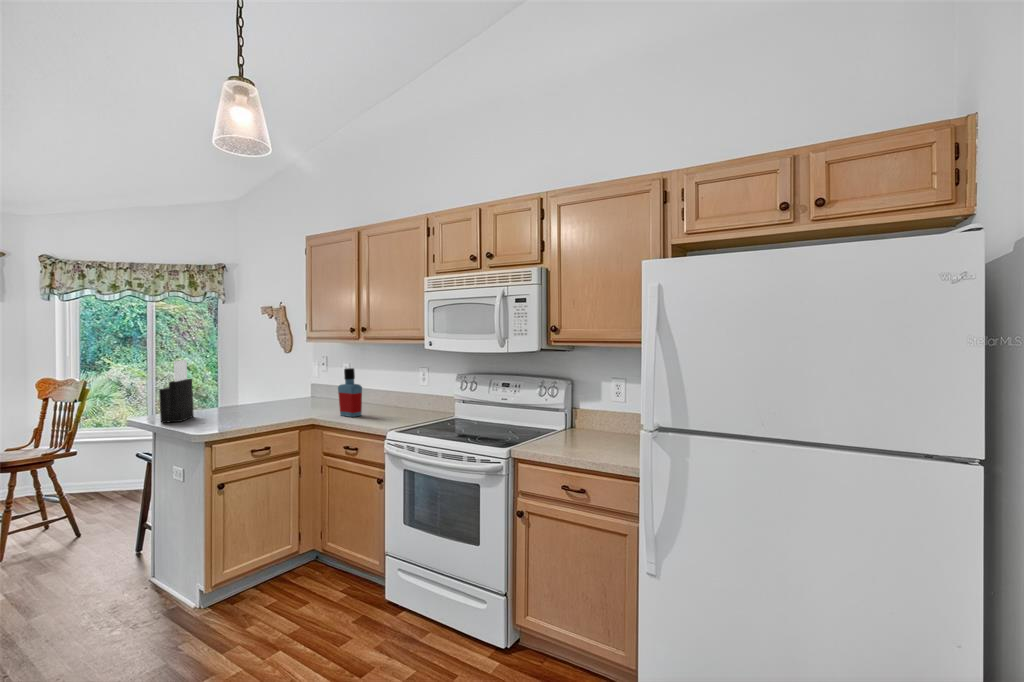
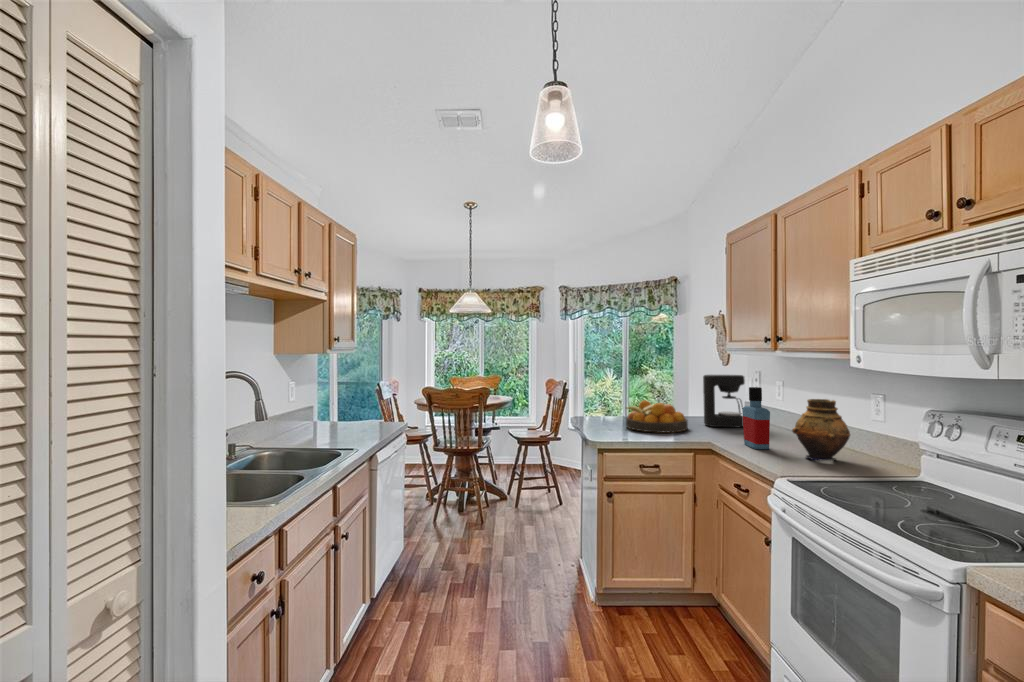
knife block: present [159,360,194,423] -> none [588,367,617,424]
coffee maker: none [287,360,324,407] -> present [703,375,745,427]
vase: none [383,373,417,417] -> present [792,399,850,461]
fruit bowl: none [212,391,280,421] -> present [626,400,688,433]

